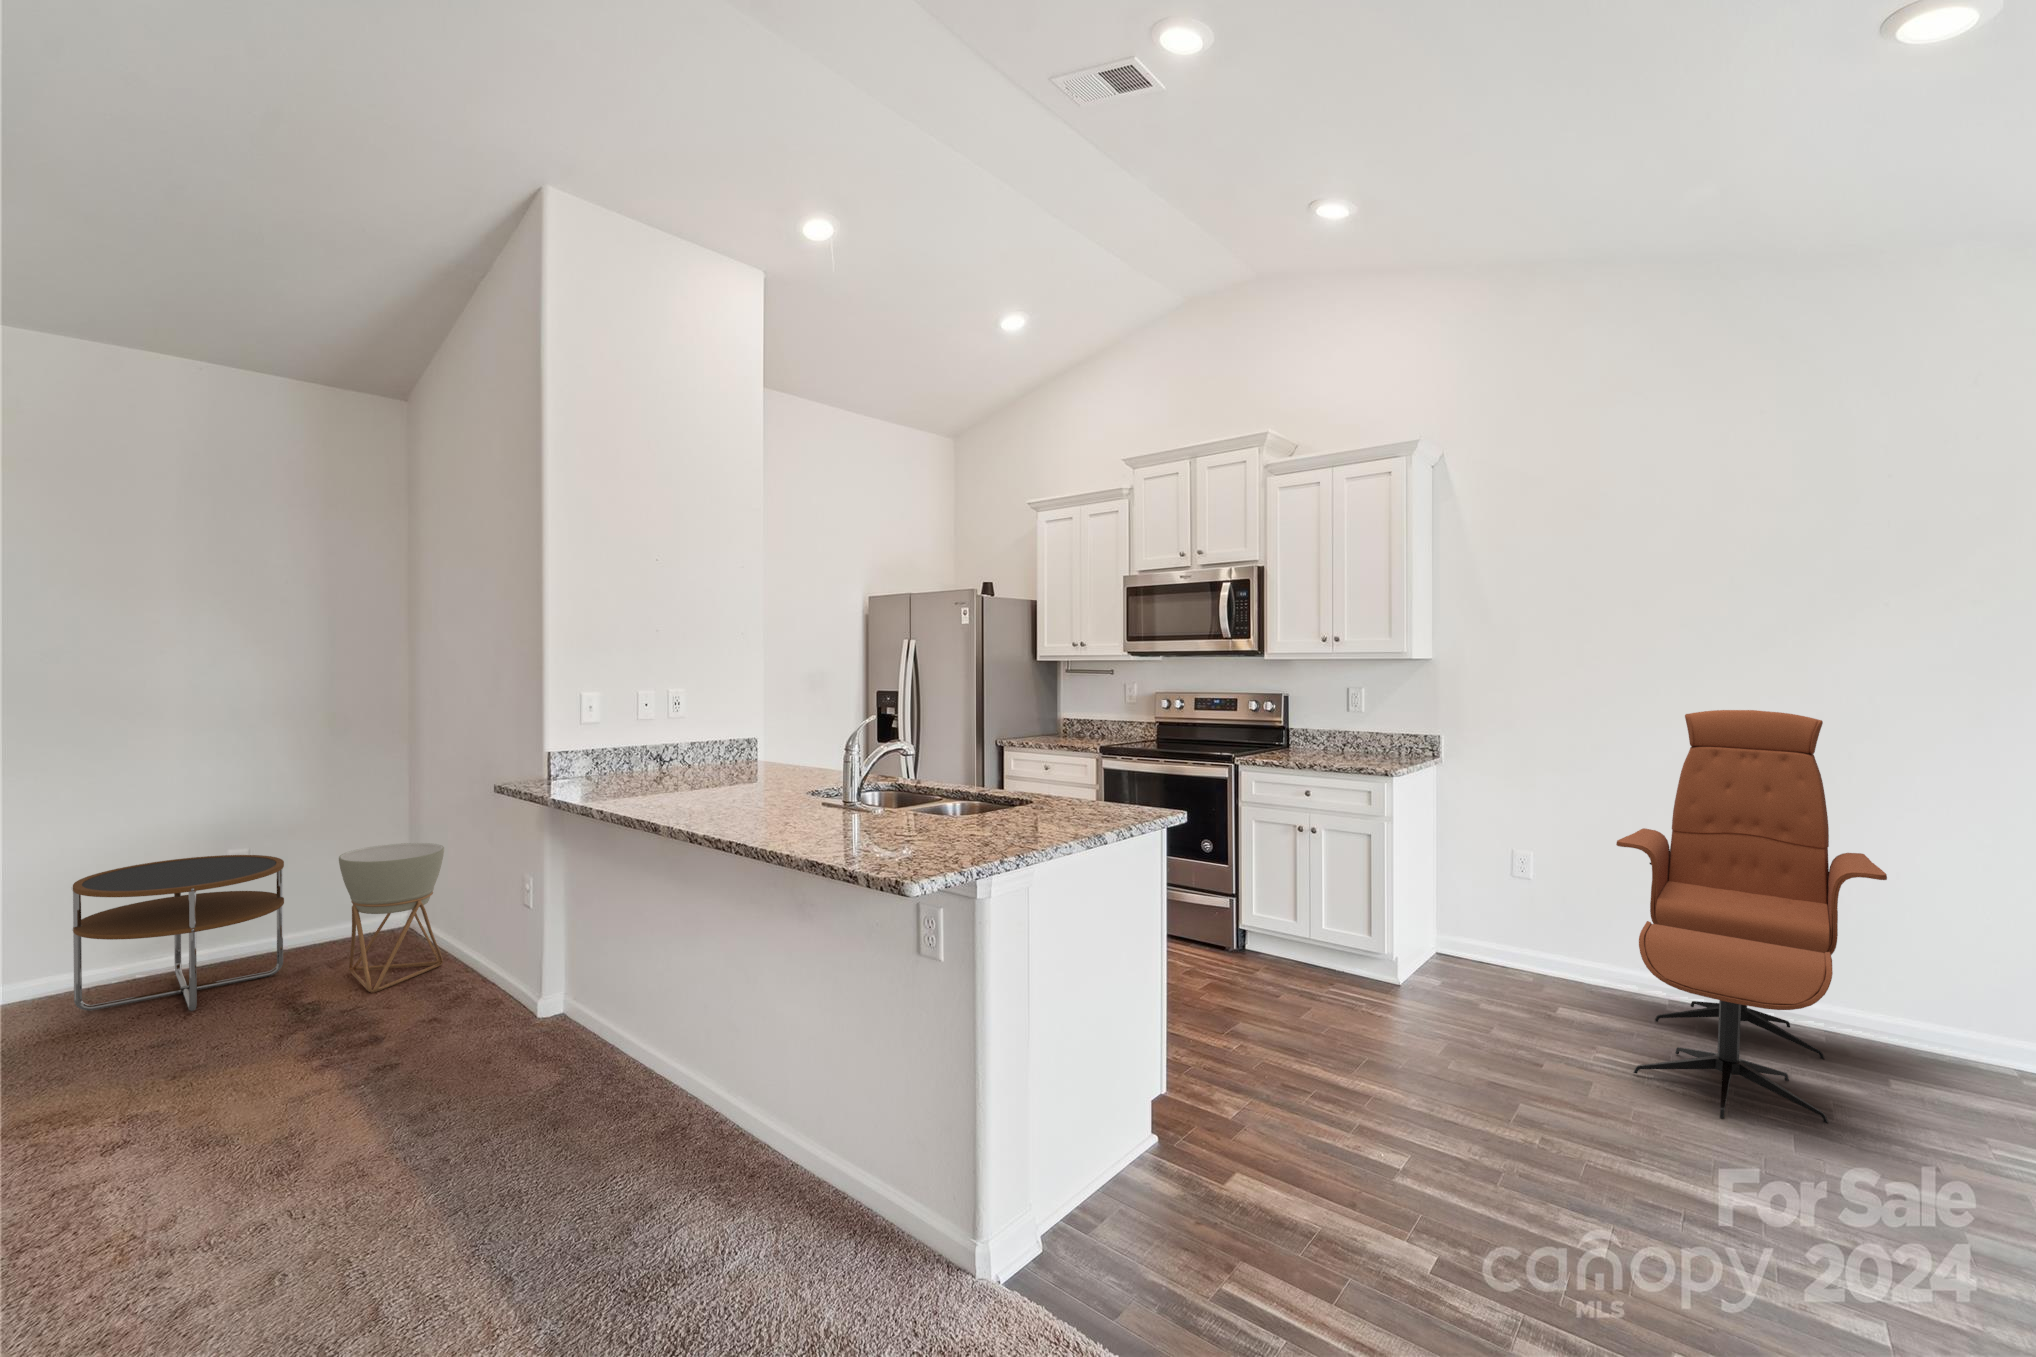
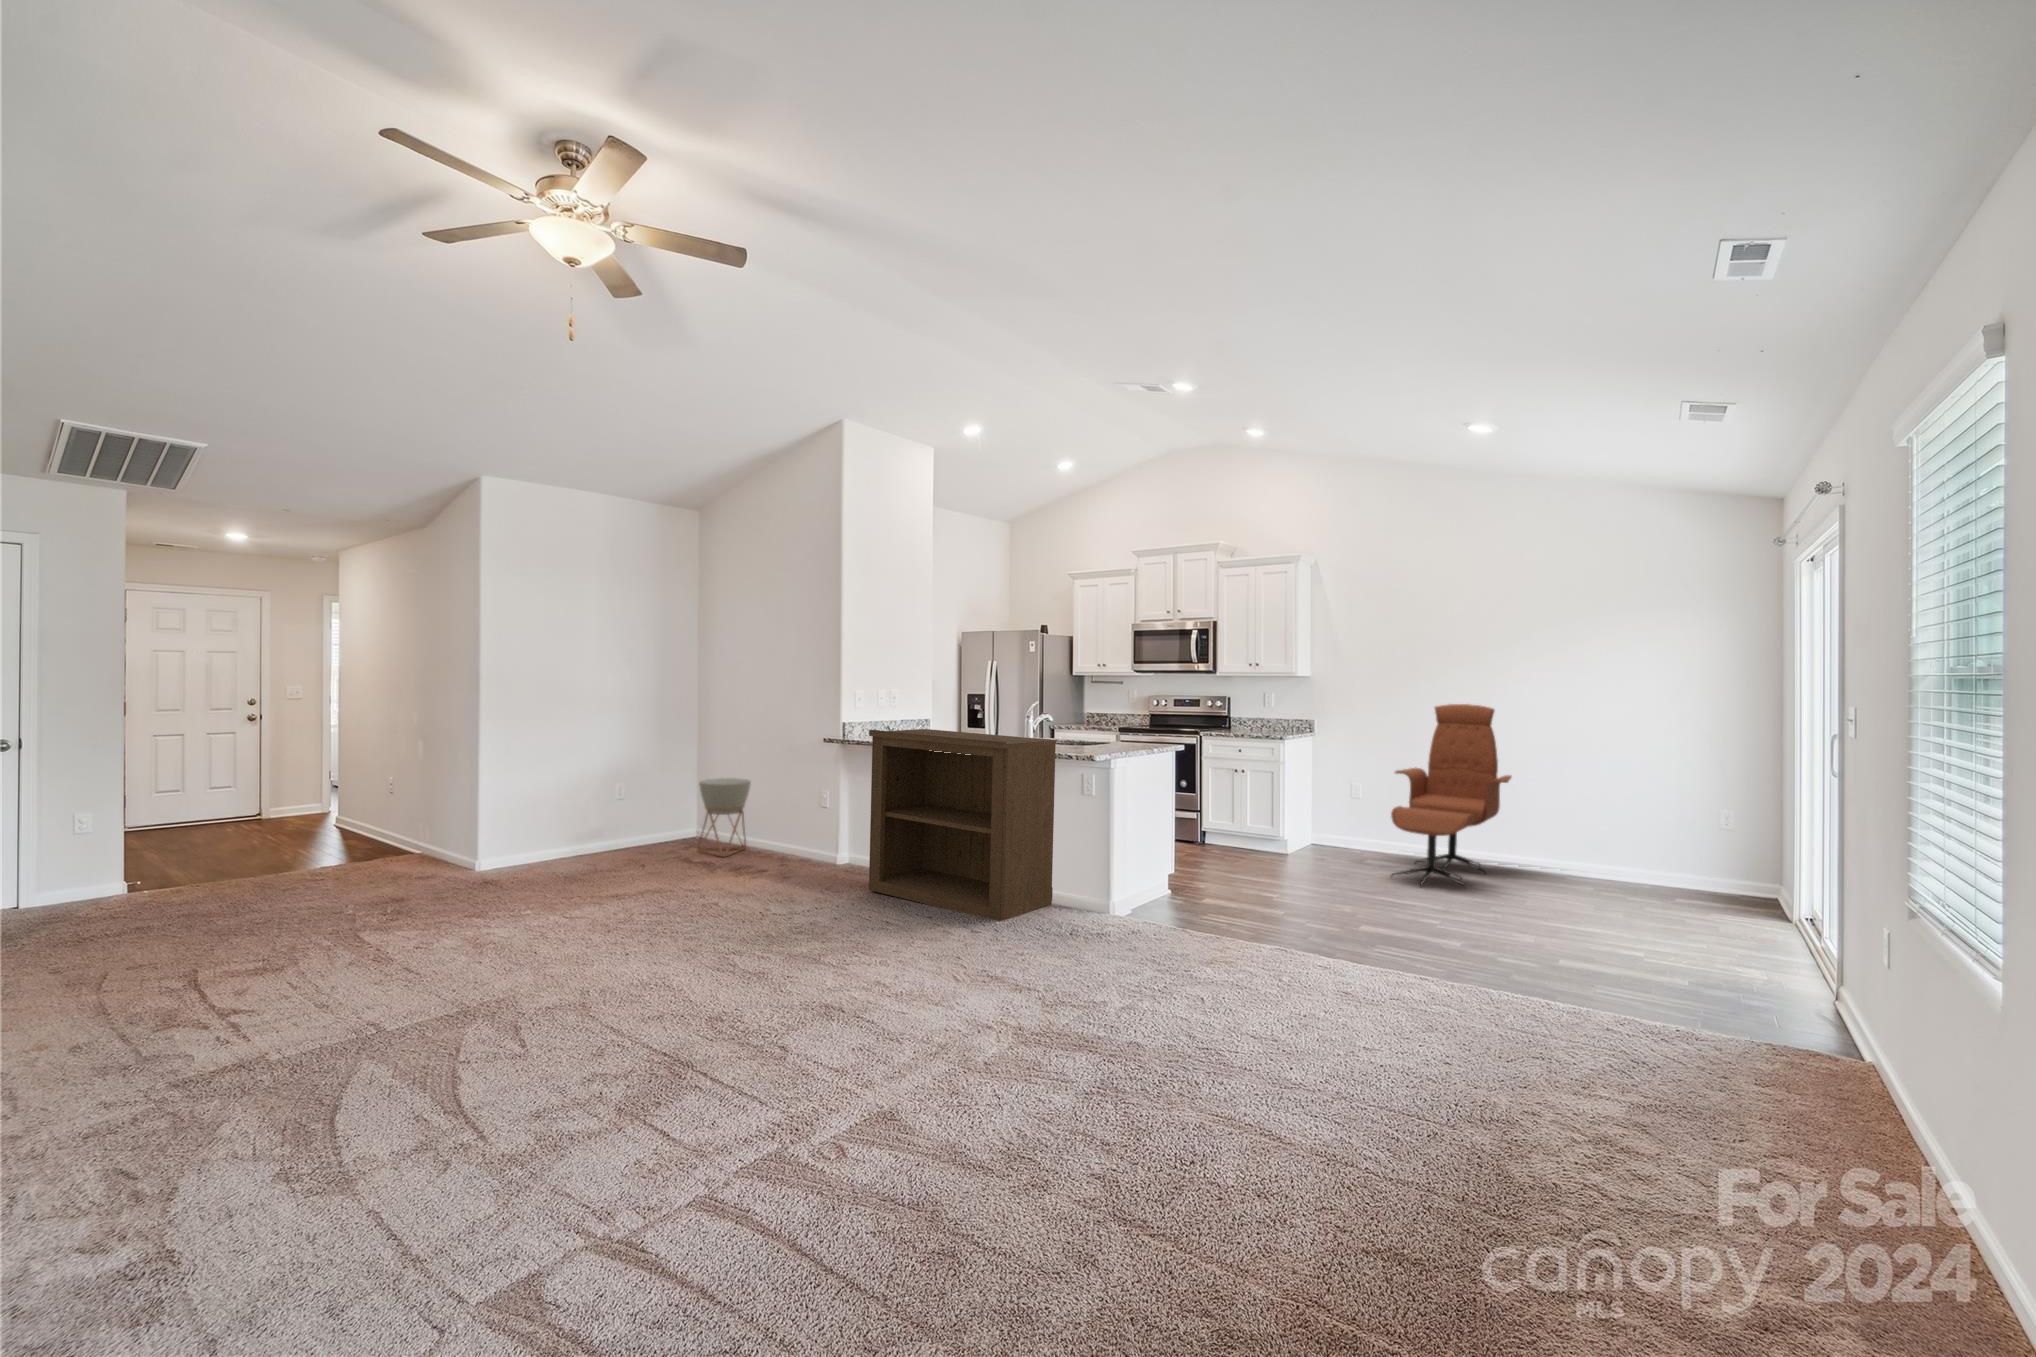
bookshelf: none [500,773,886,1306] -> present [869,729,1056,921]
side table: present [73,855,284,1011] -> none [569,784,664,863]

